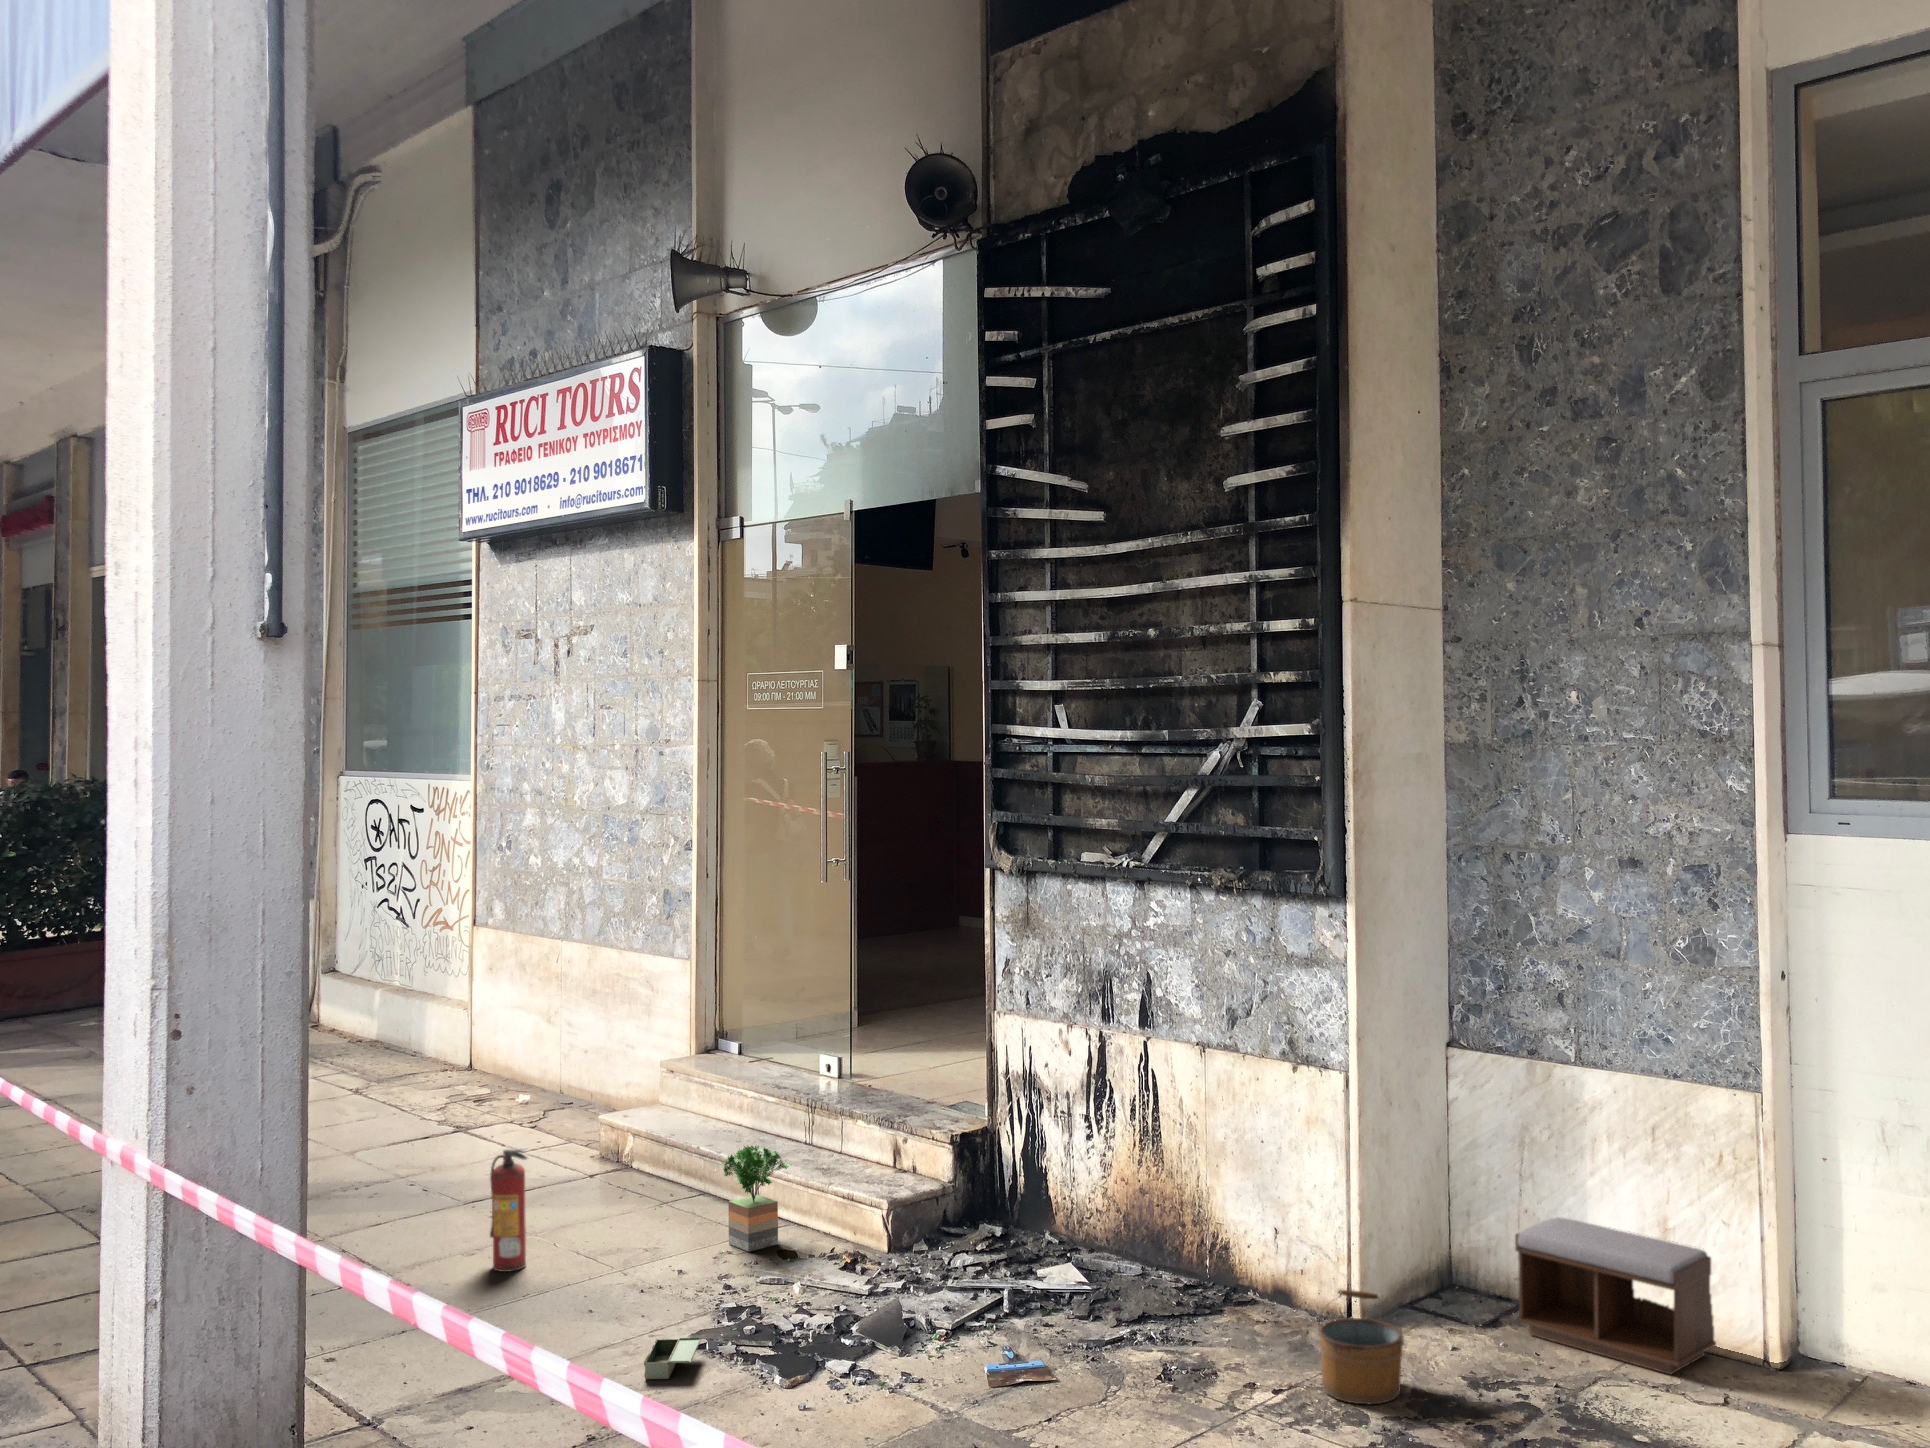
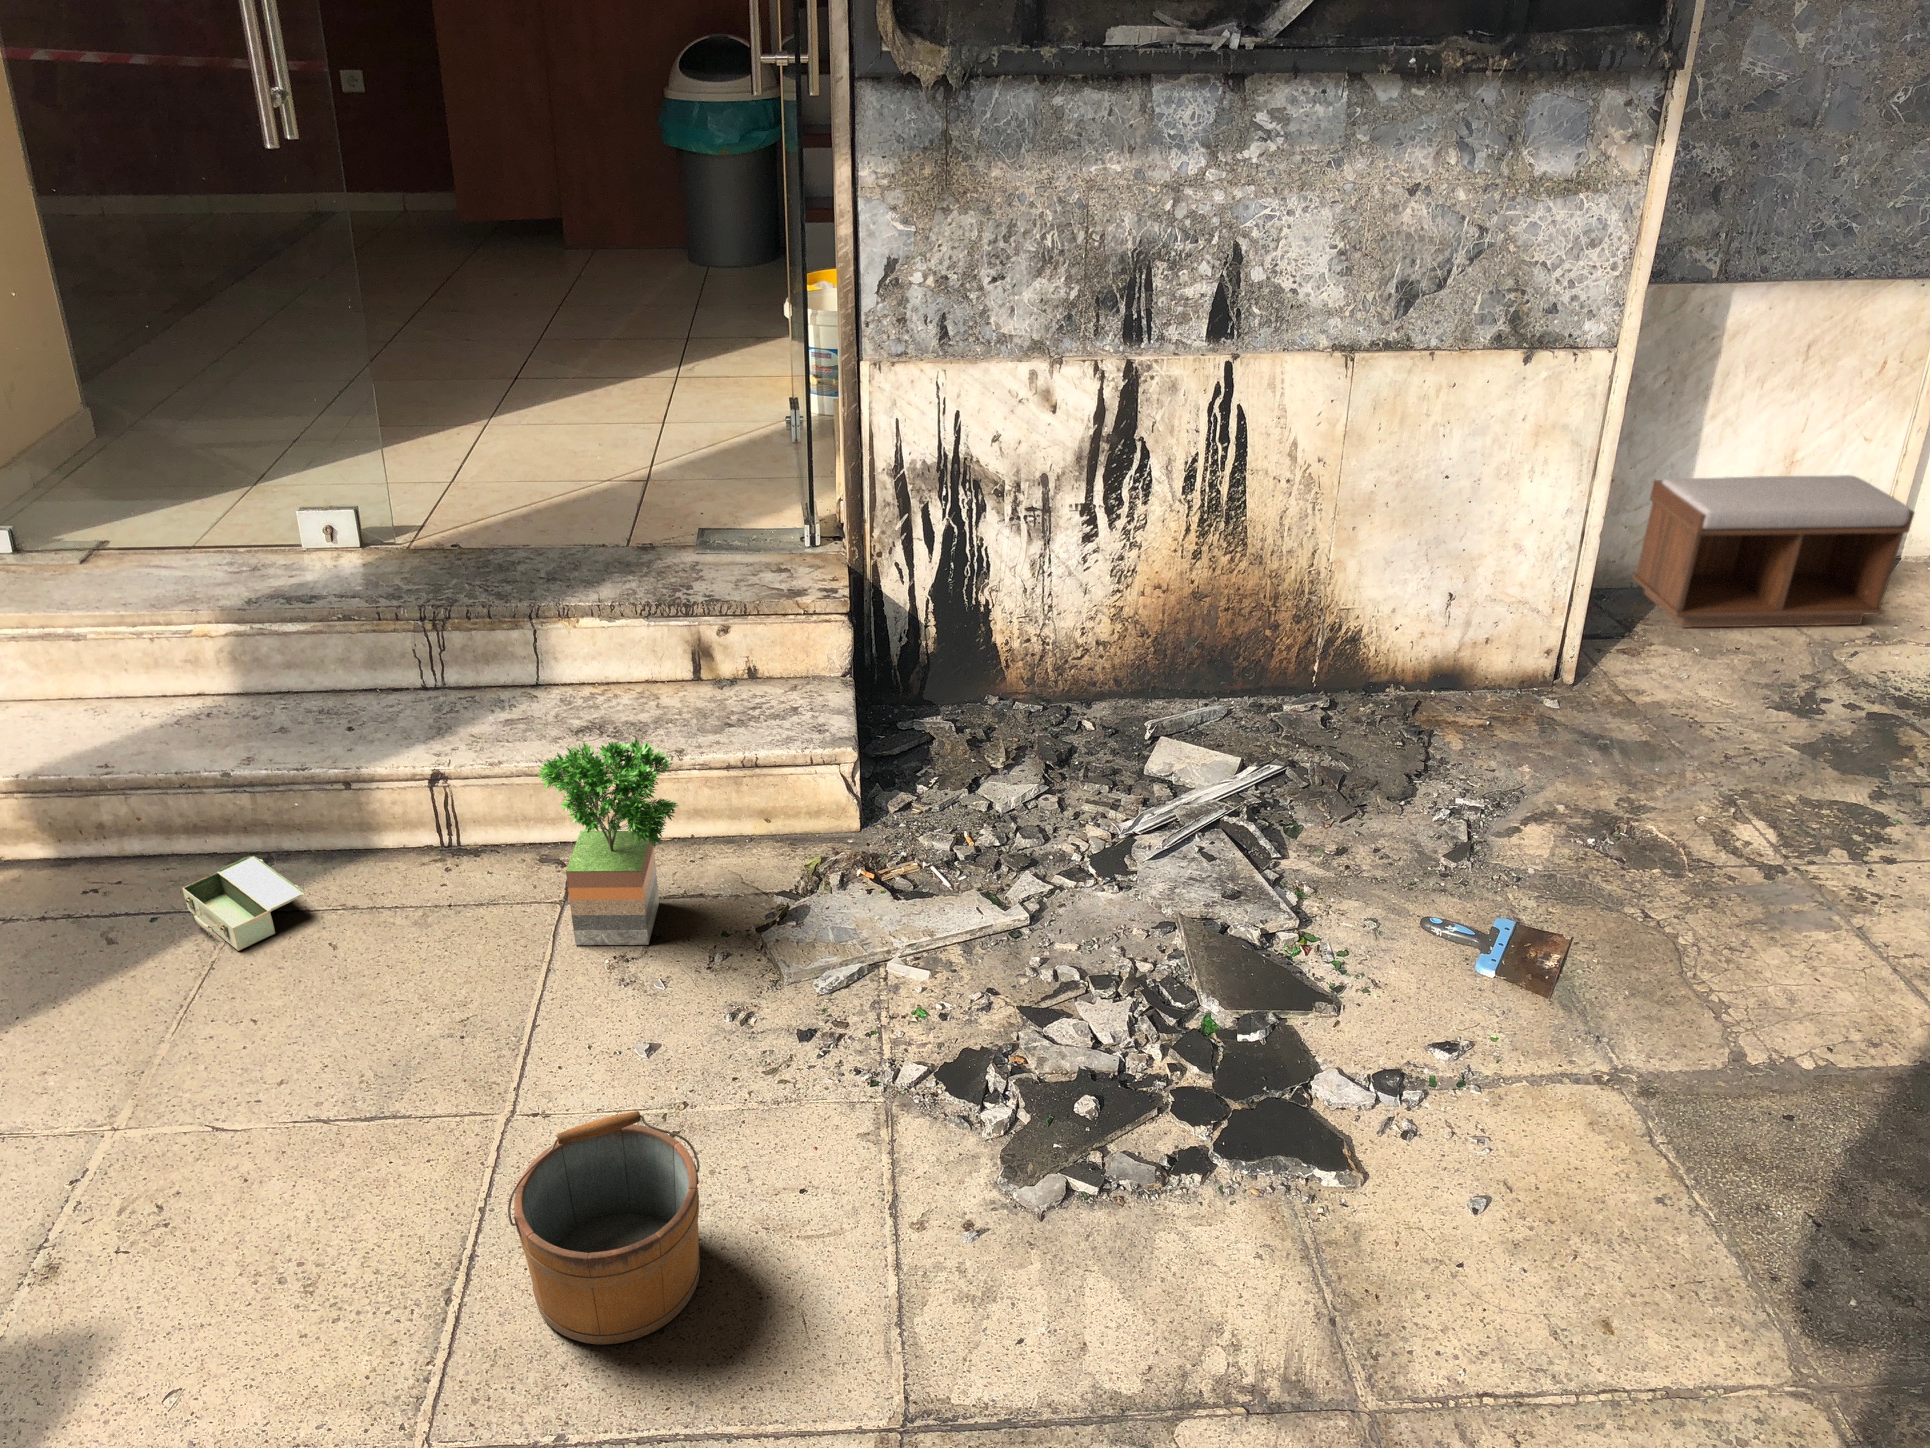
fire extinguisher: present [490,1148,527,1272] -> none [100,991,270,1295]
bucket: present [1319,1290,1404,1404] -> present [508,1111,700,1344]
toolbox: present [644,1338,701,1379] -> present [183,856,304,951]

